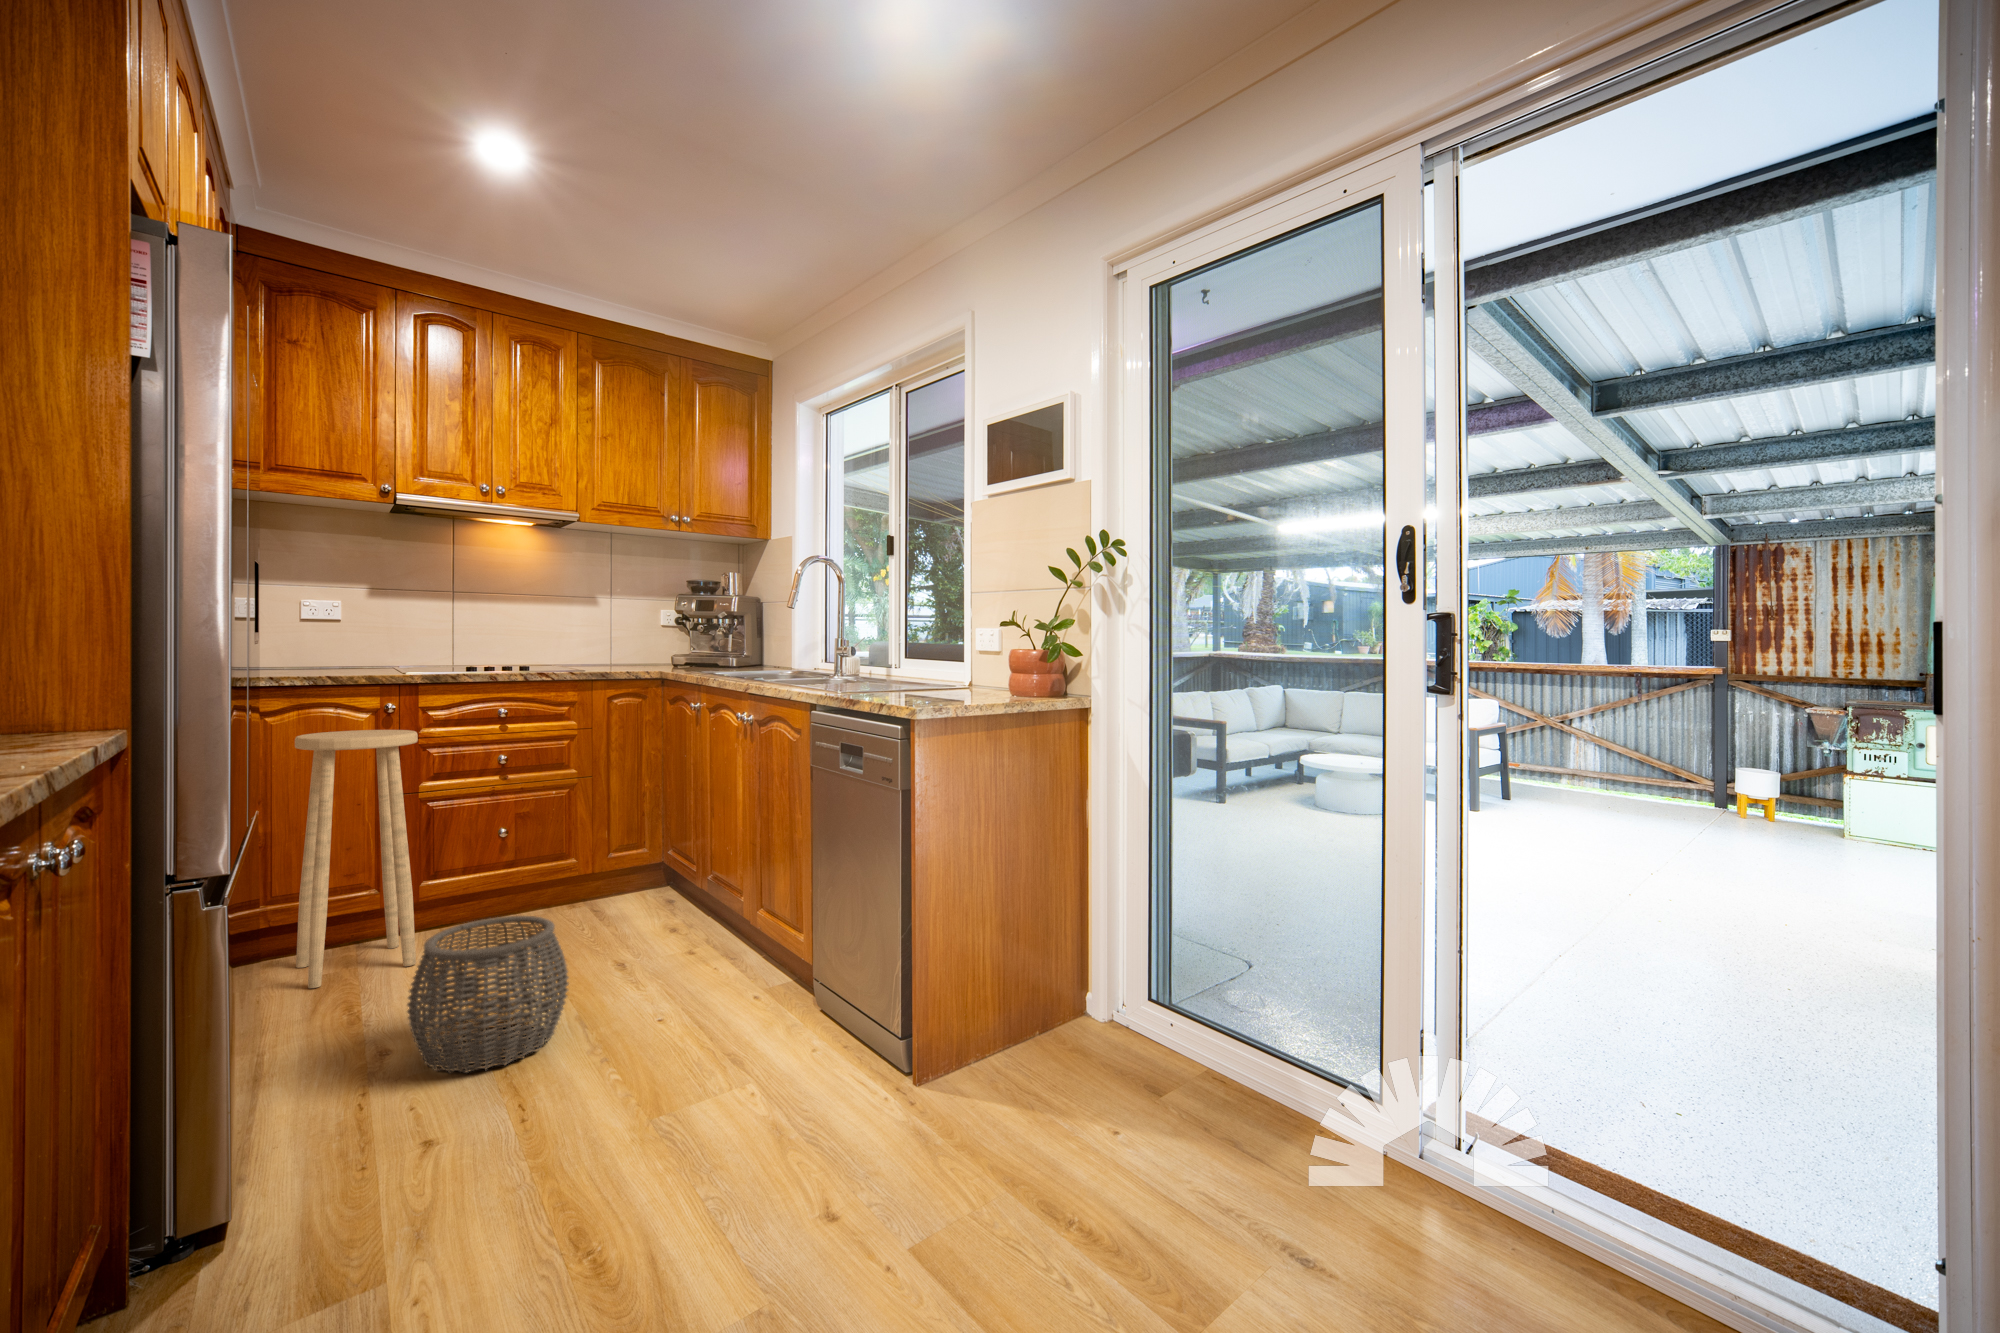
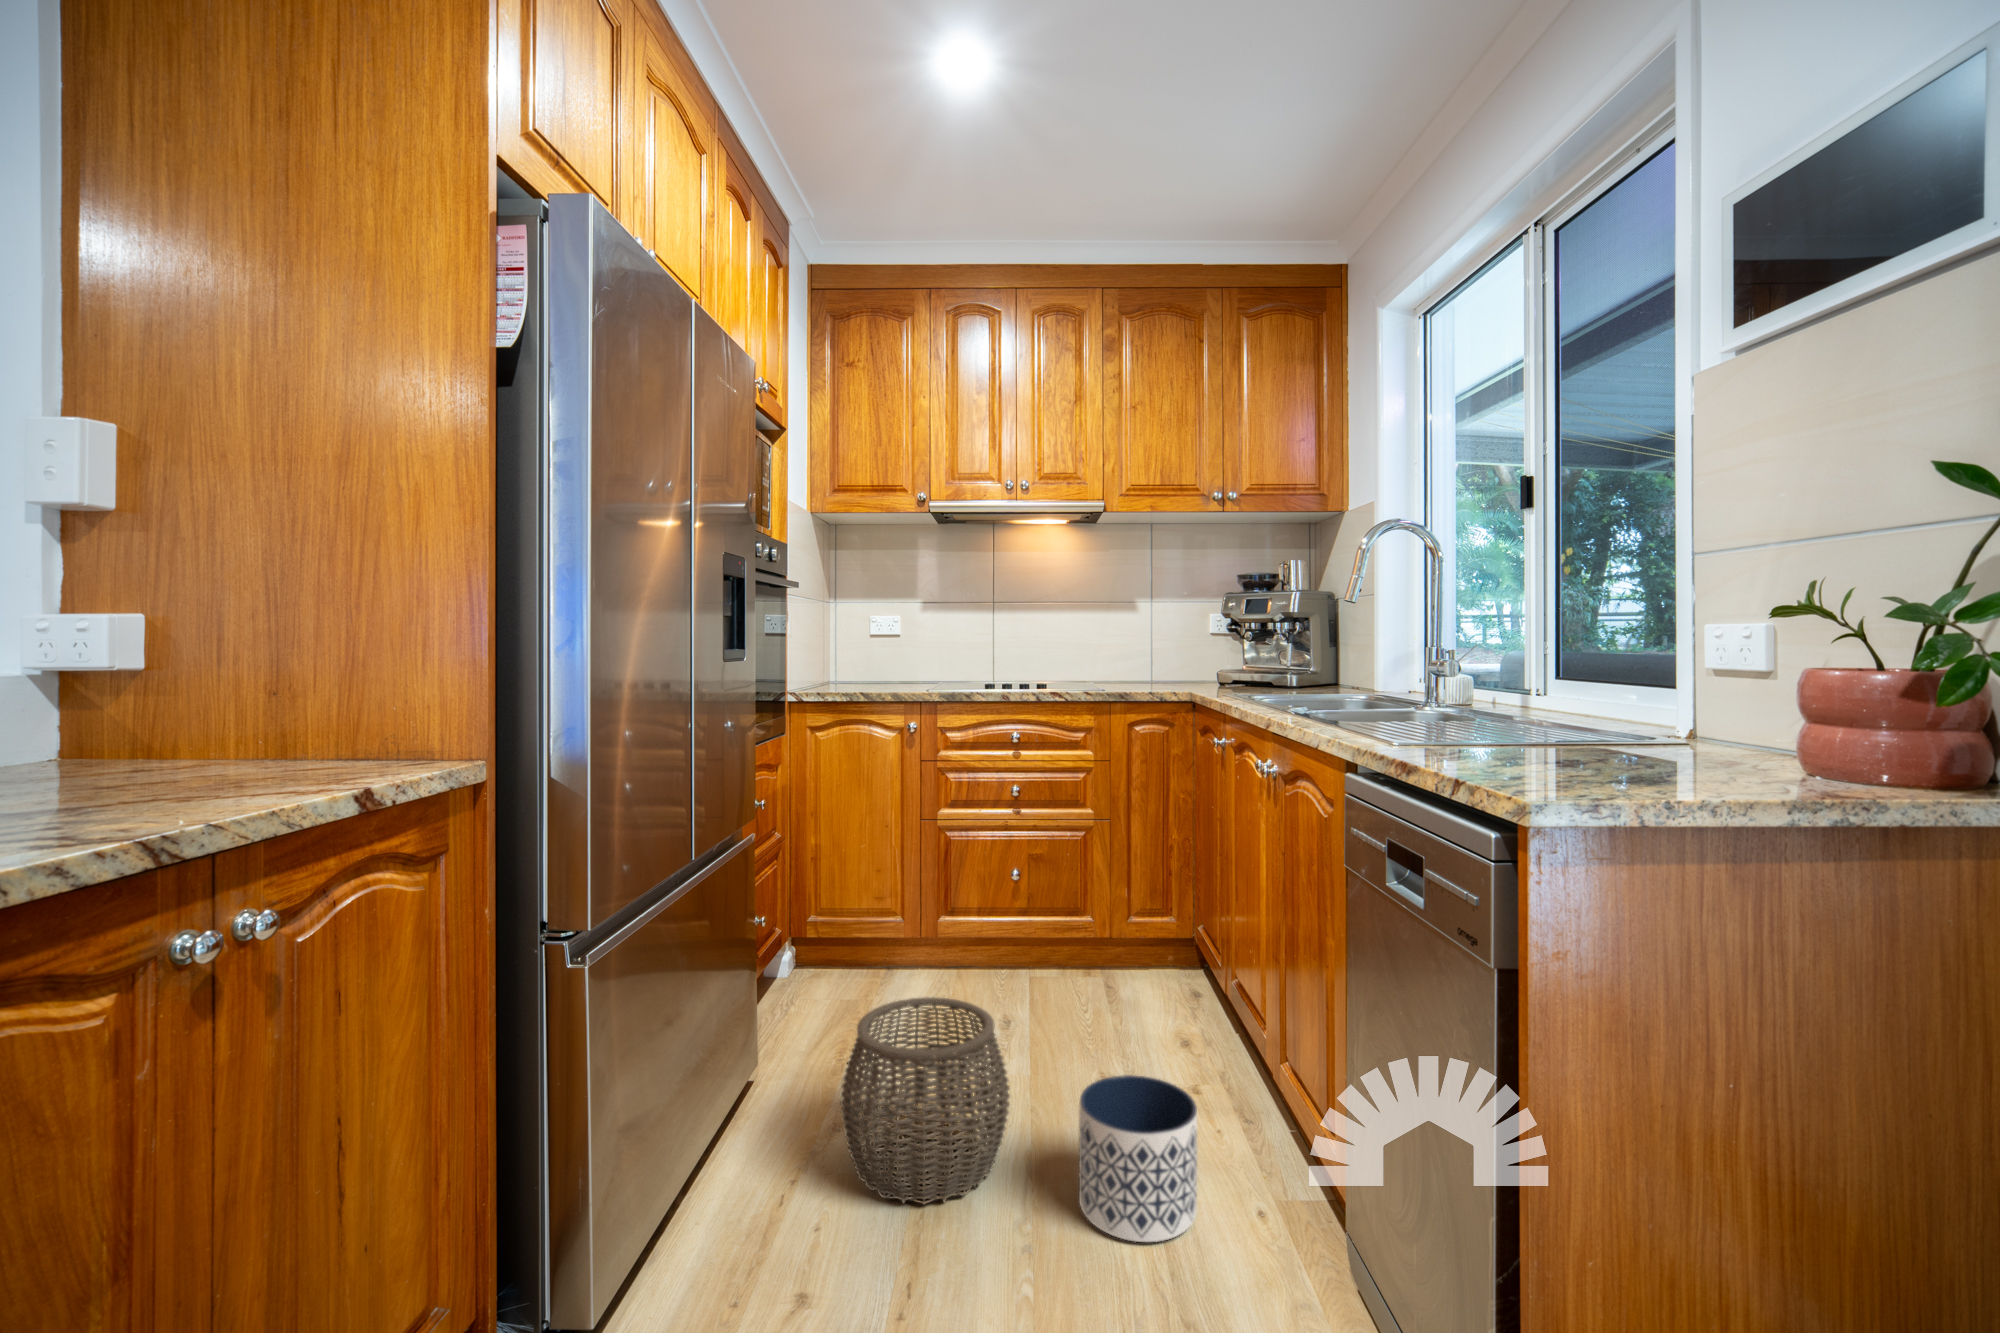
stool: present [295,730,418,988] -> none [827,750,928,1014]
planter: none [631,933,717,1035] -> present [1079,1075,1197,1242]

